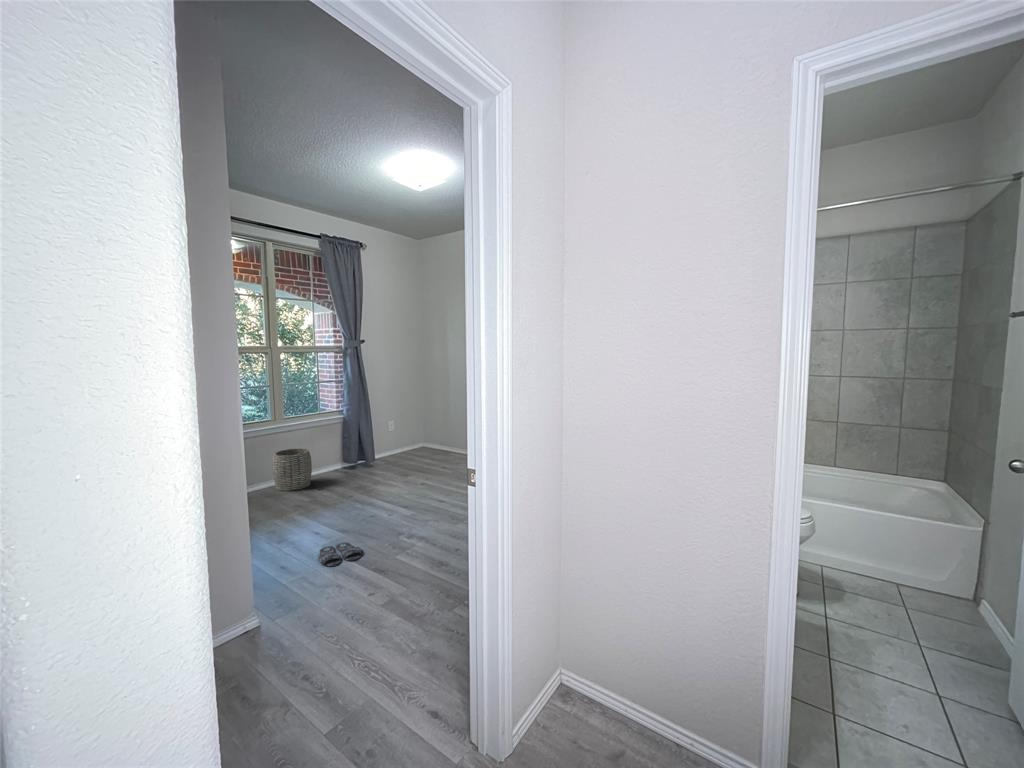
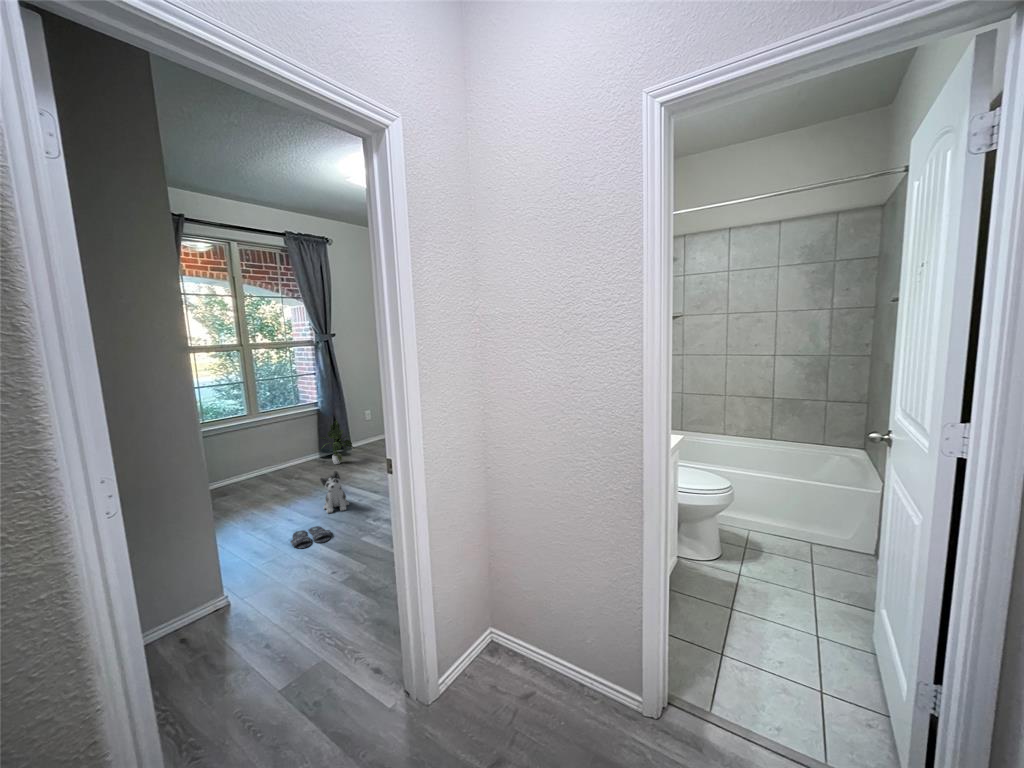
potted plant: none [340,430,377,477] -> present [320,421,354,464]
woven basket: present [273,448,312,491] -> none [253,440,291,480]
plush toy: none [348,483,377,529] -> present [320,471,349,513]

